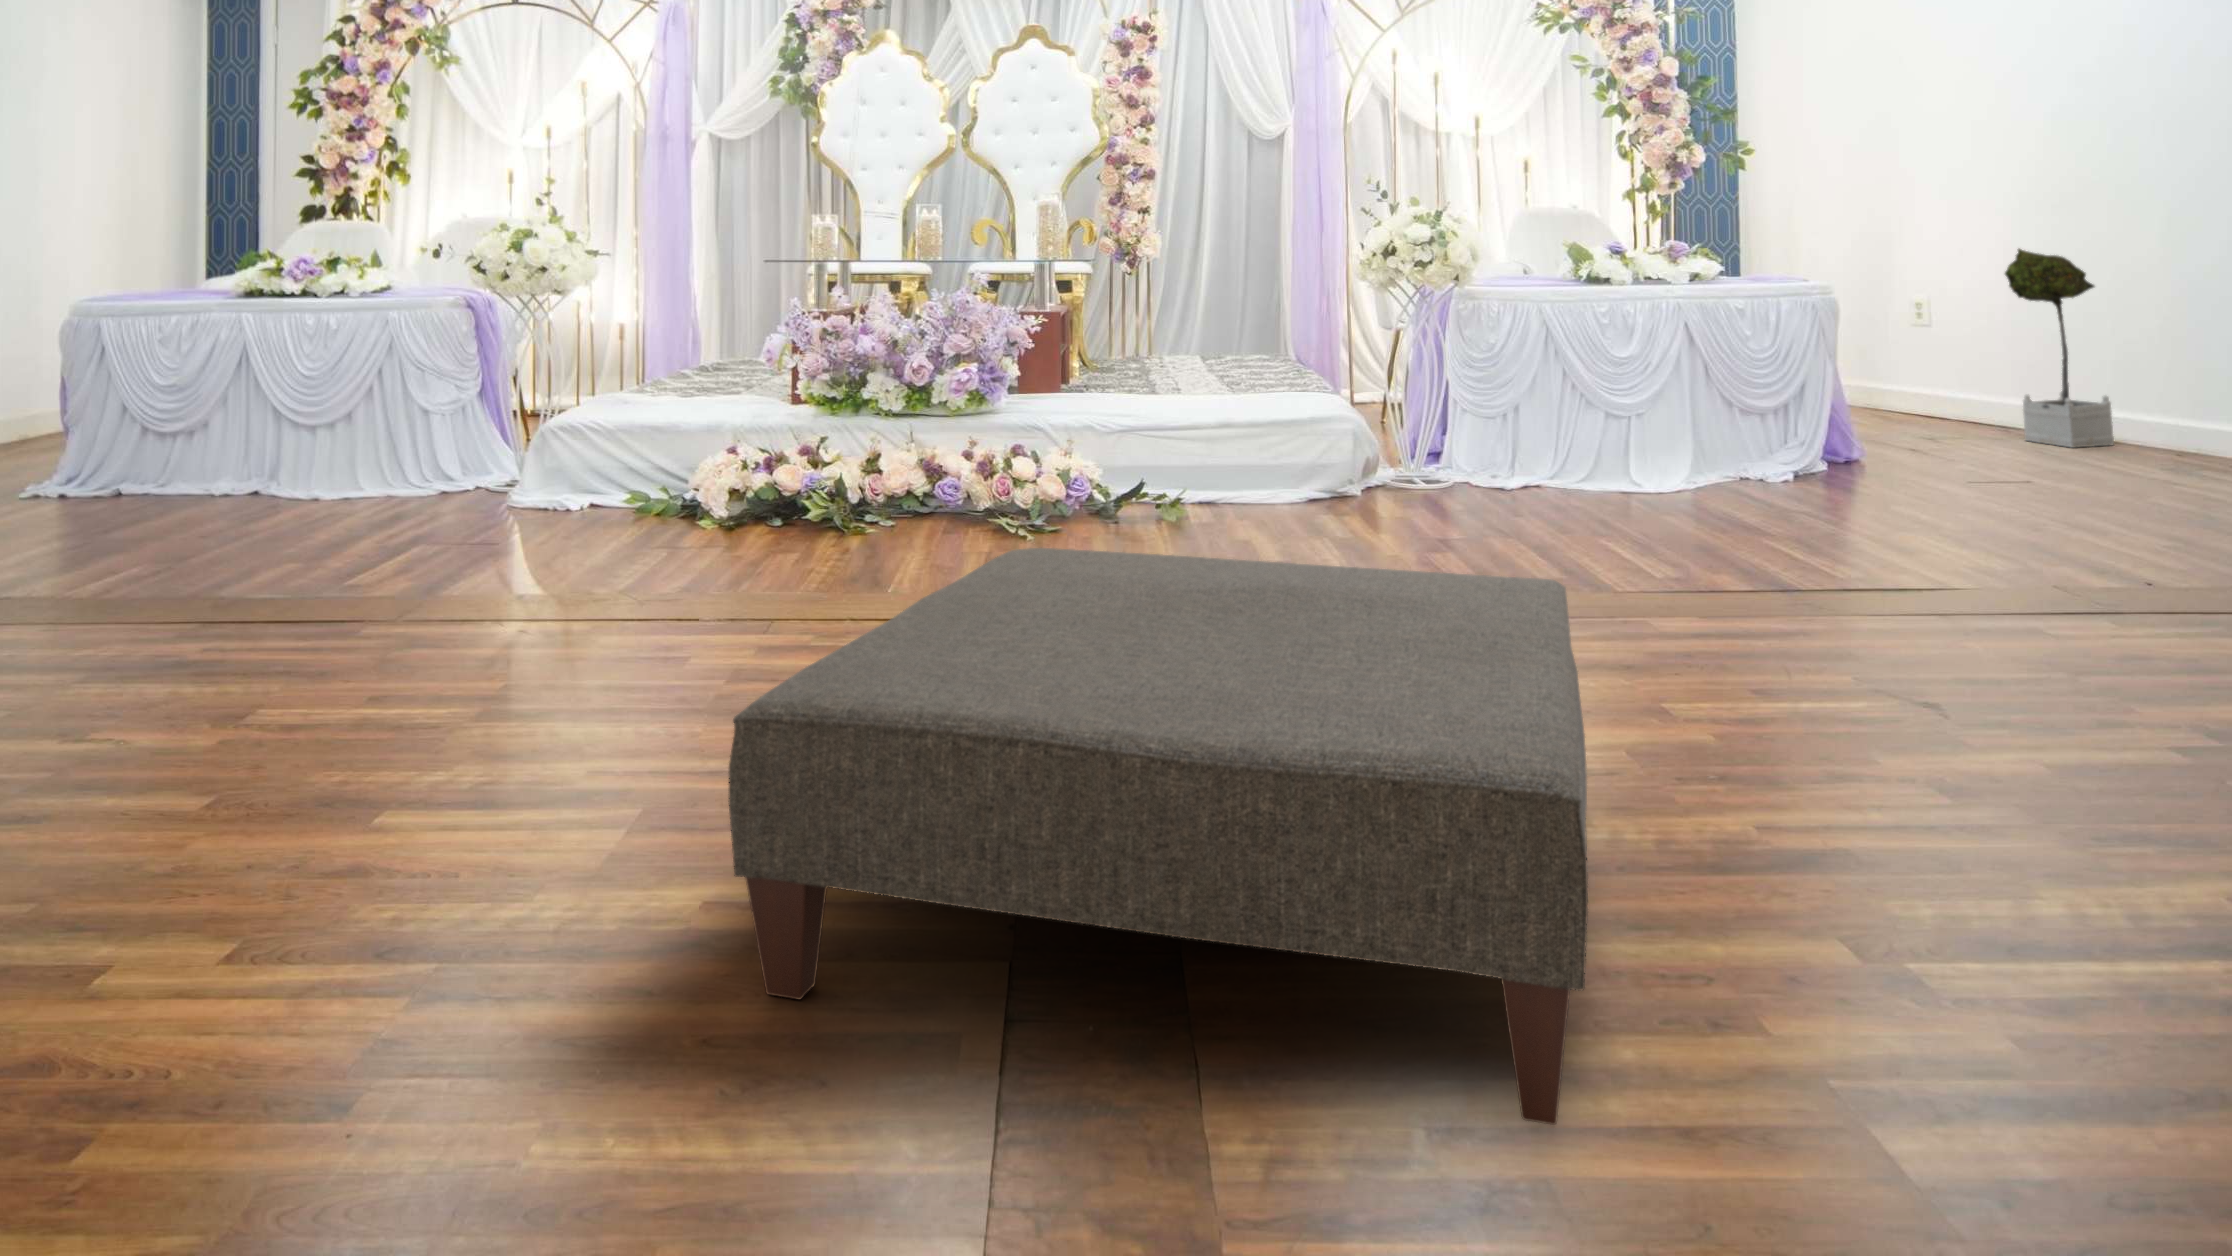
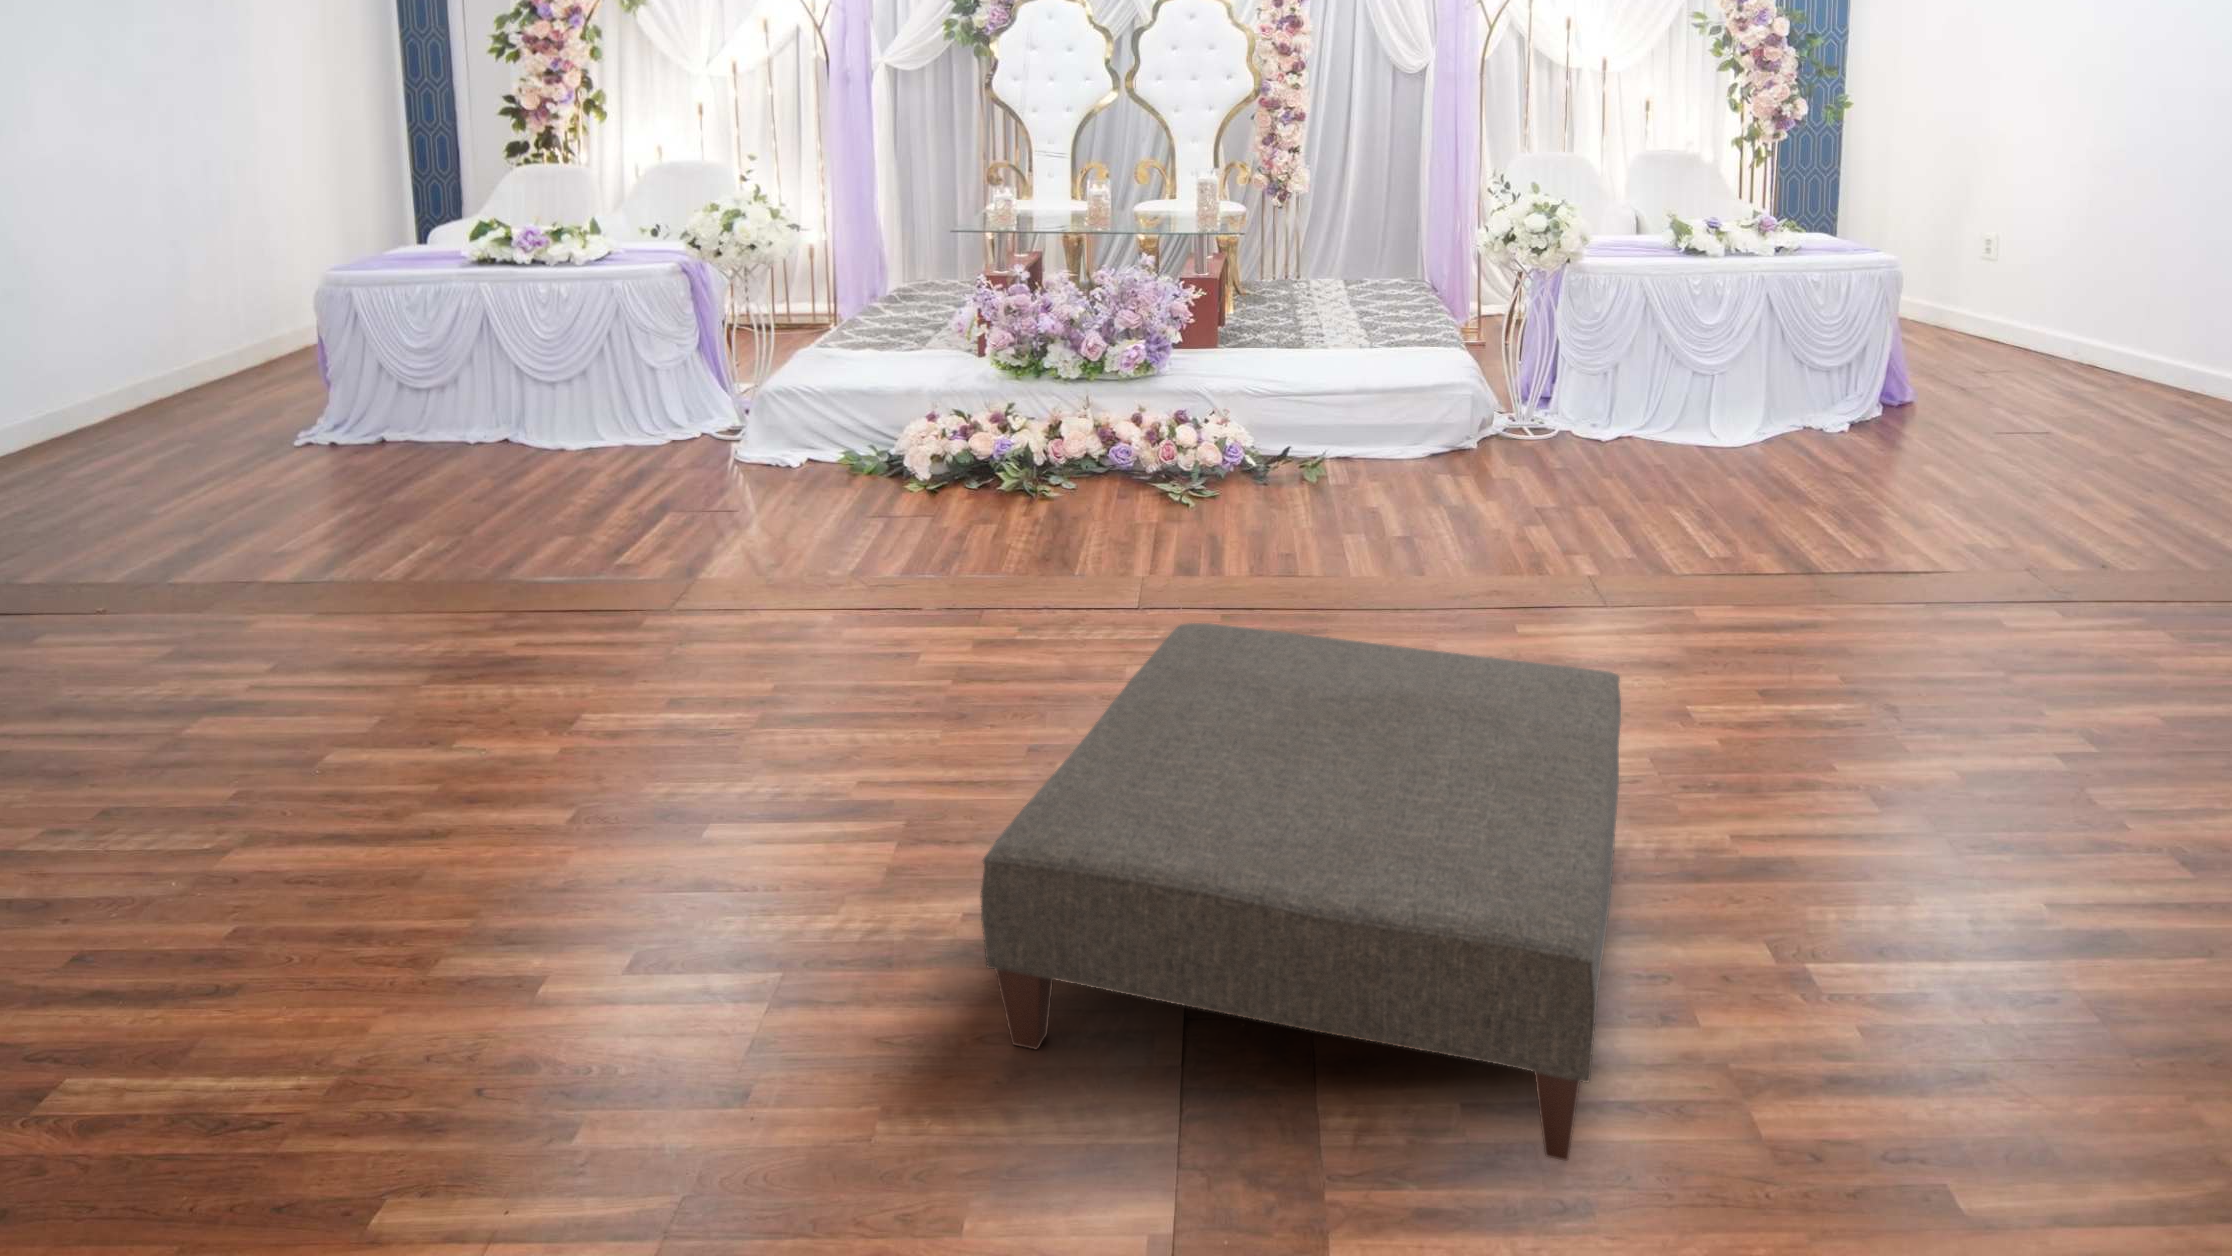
potted tree: present [2005,249,2114,448] -> none [2062,198,2142,377]

